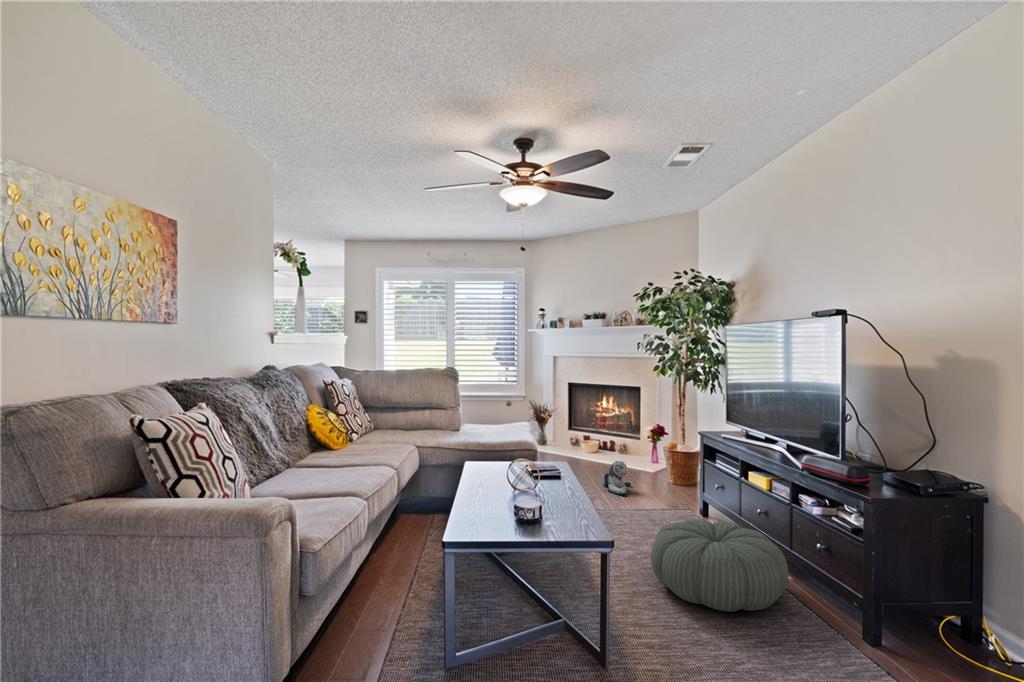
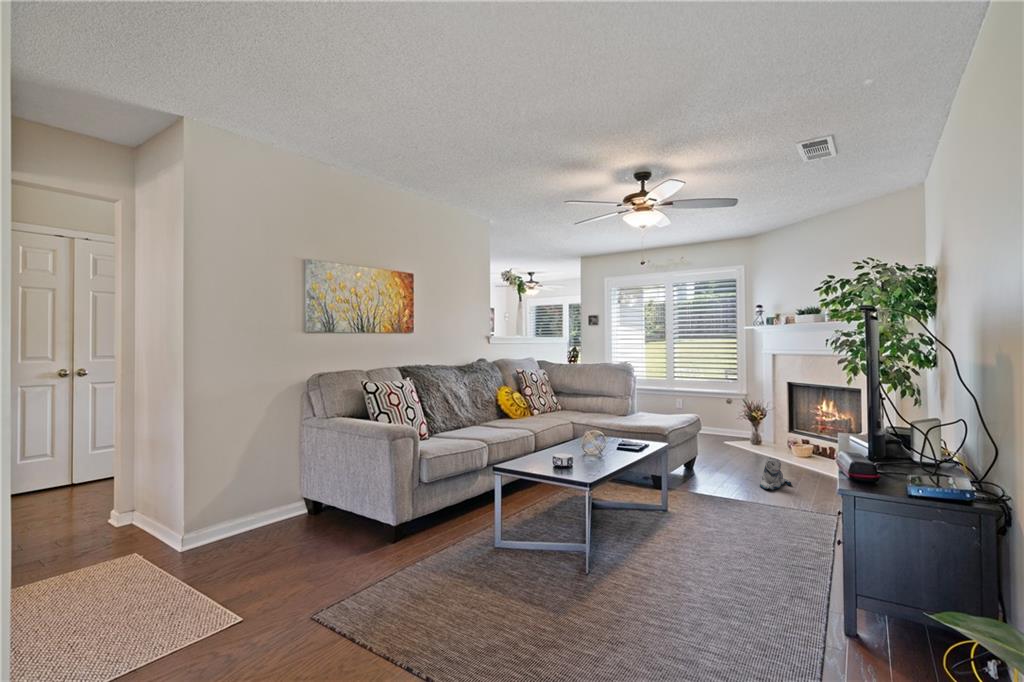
pouf: present [651,519,788,612] -> none [679,499,801,574]

